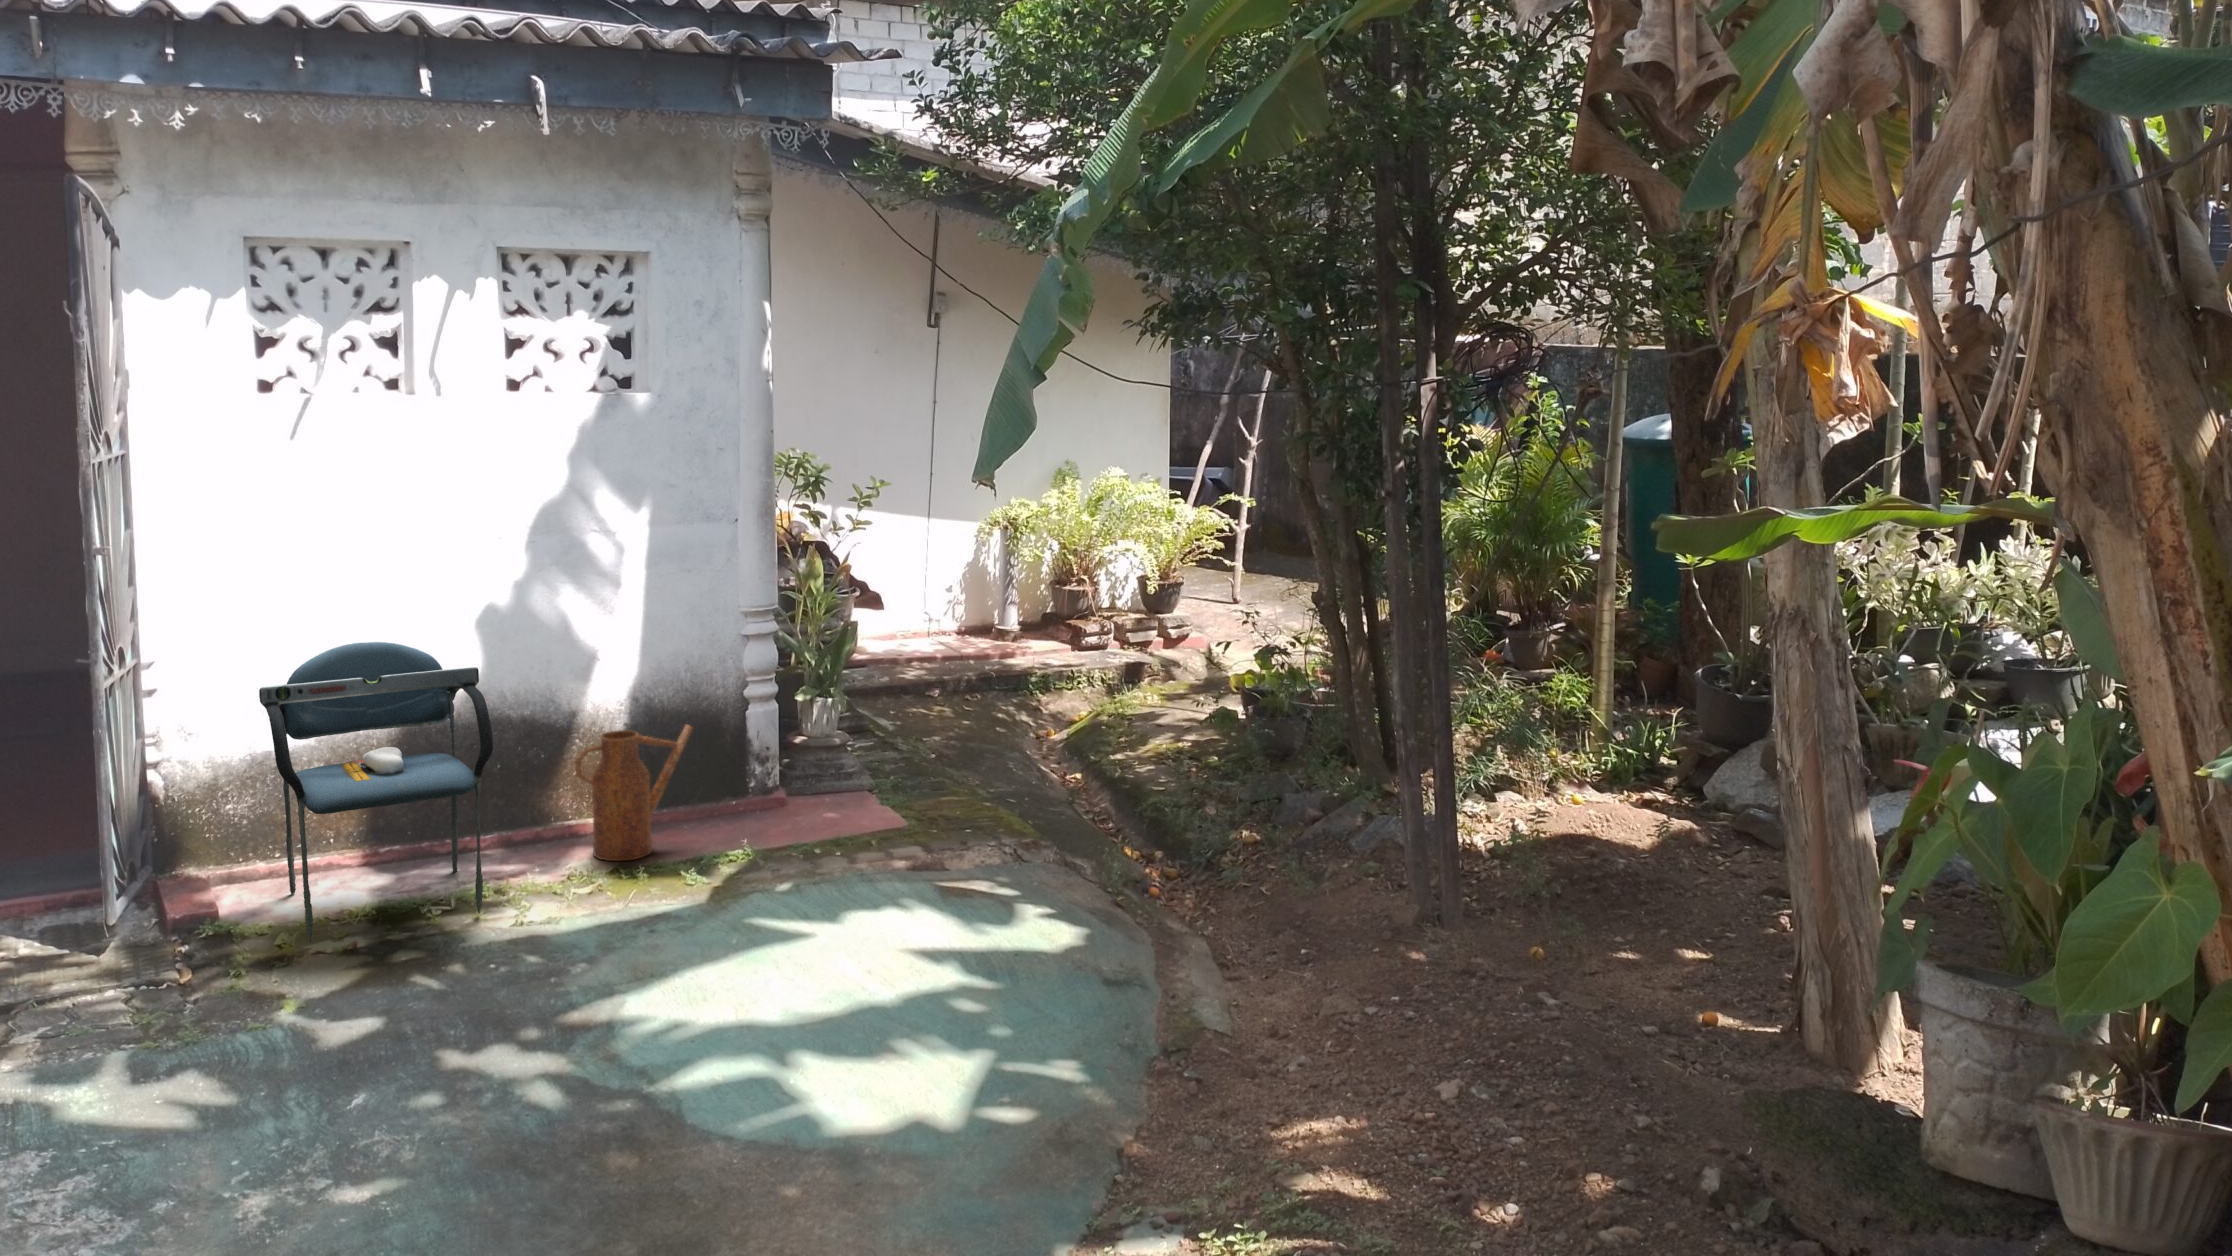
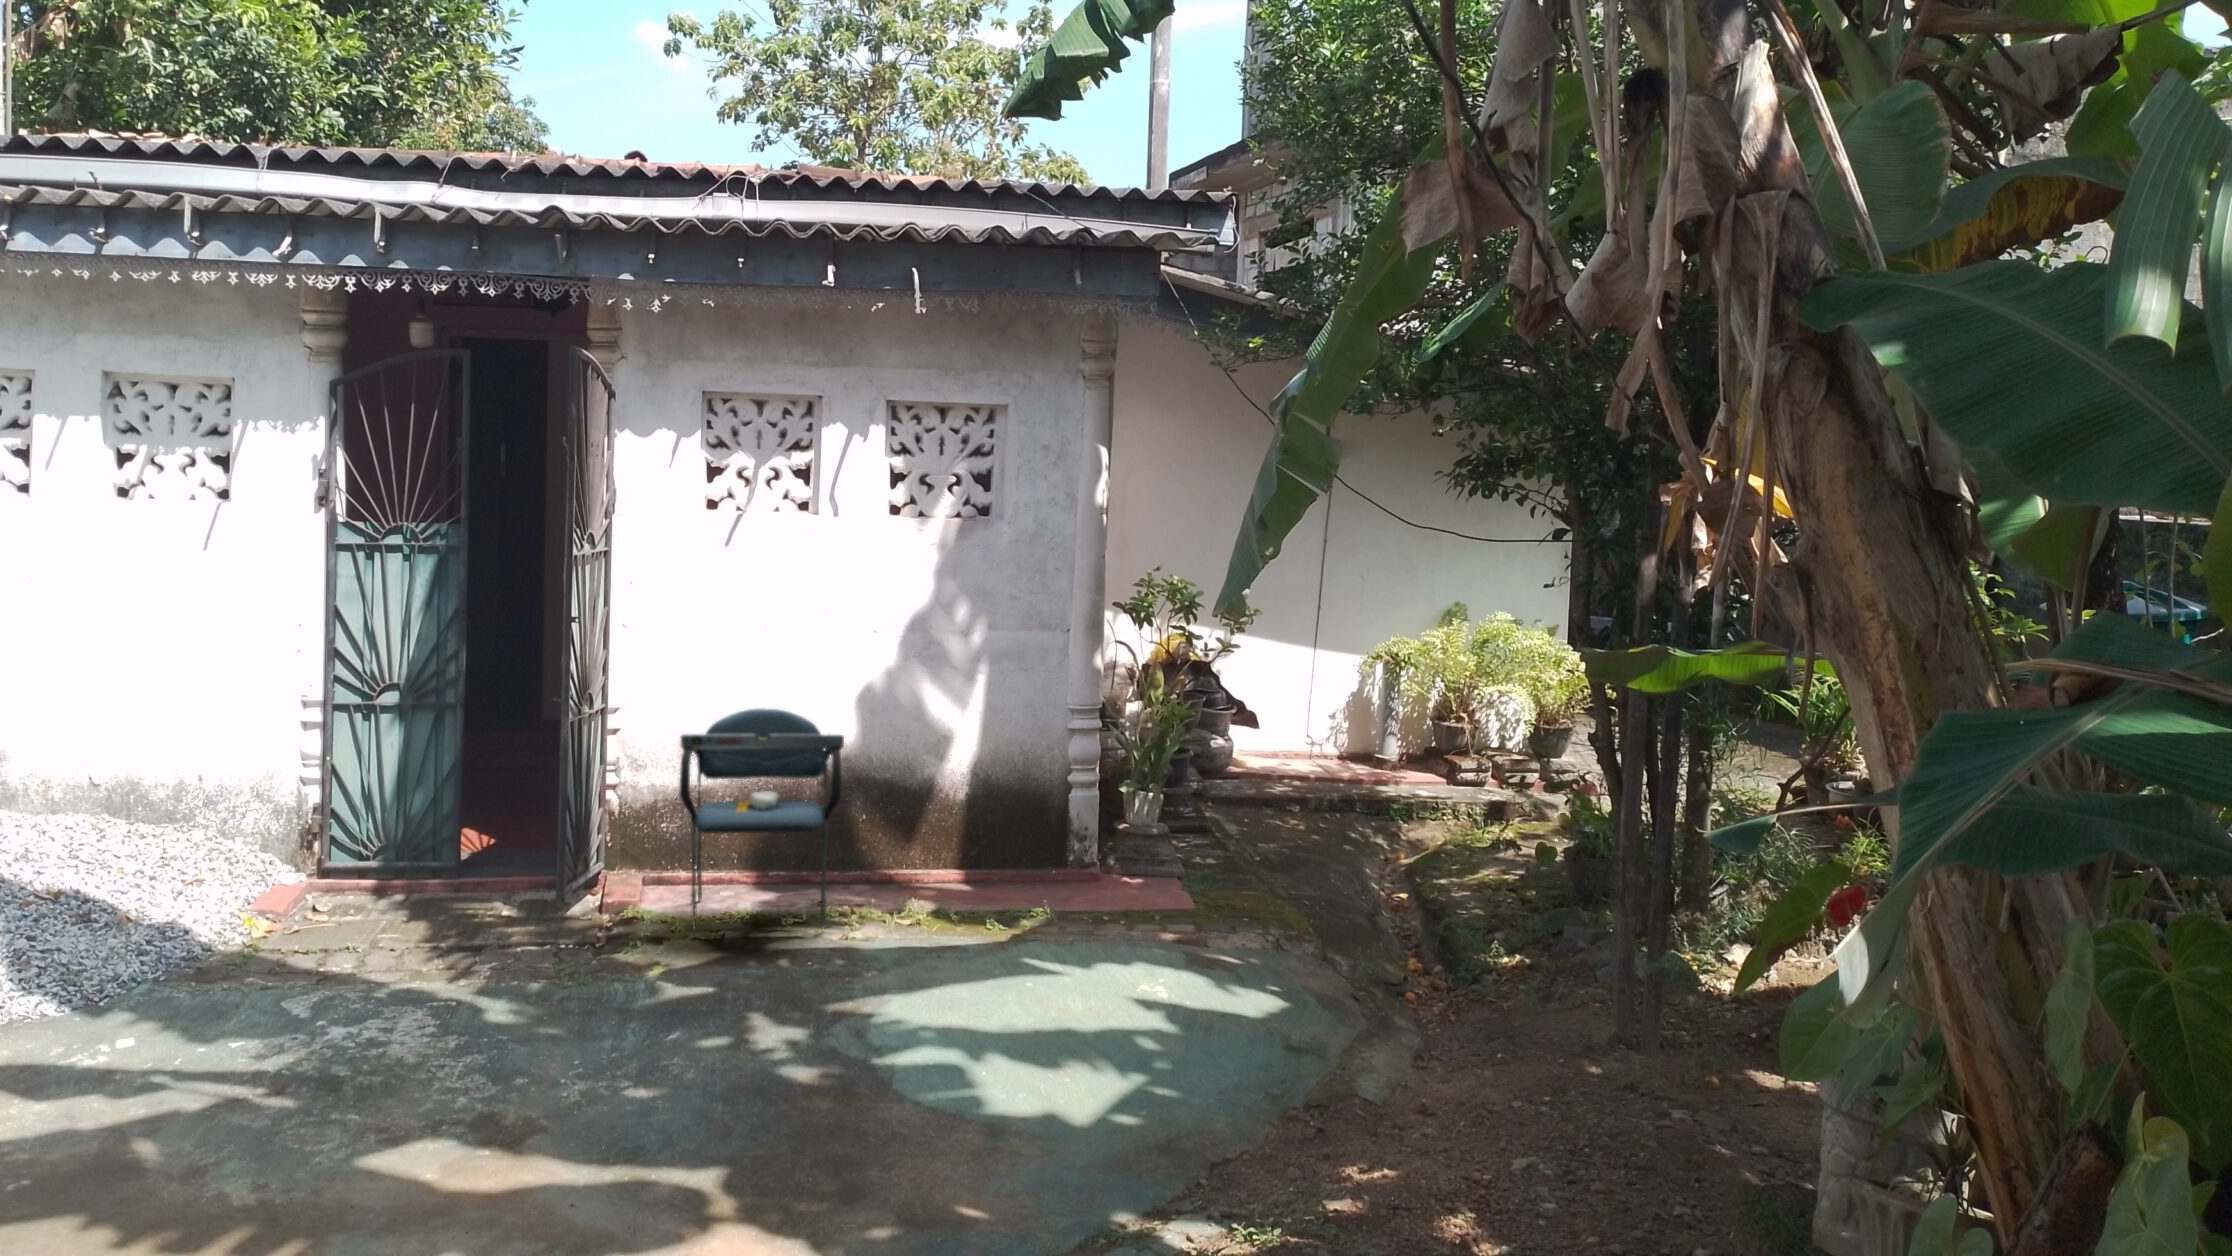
watering can: present [575,724,693,861] -> none [920,801,1022,910]

